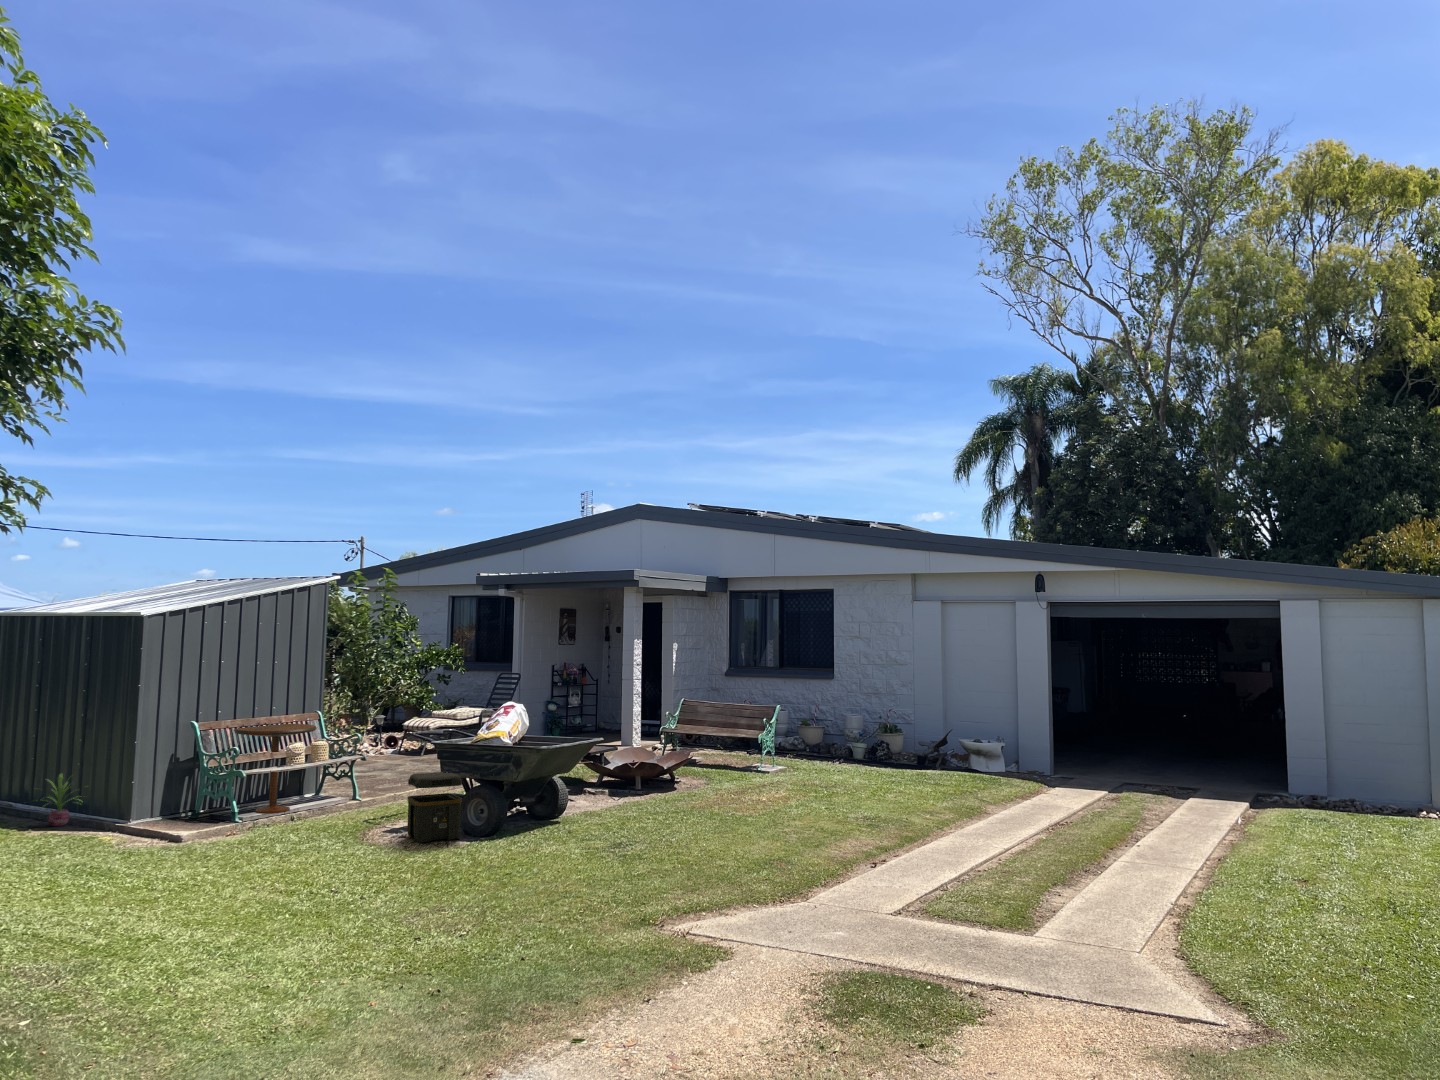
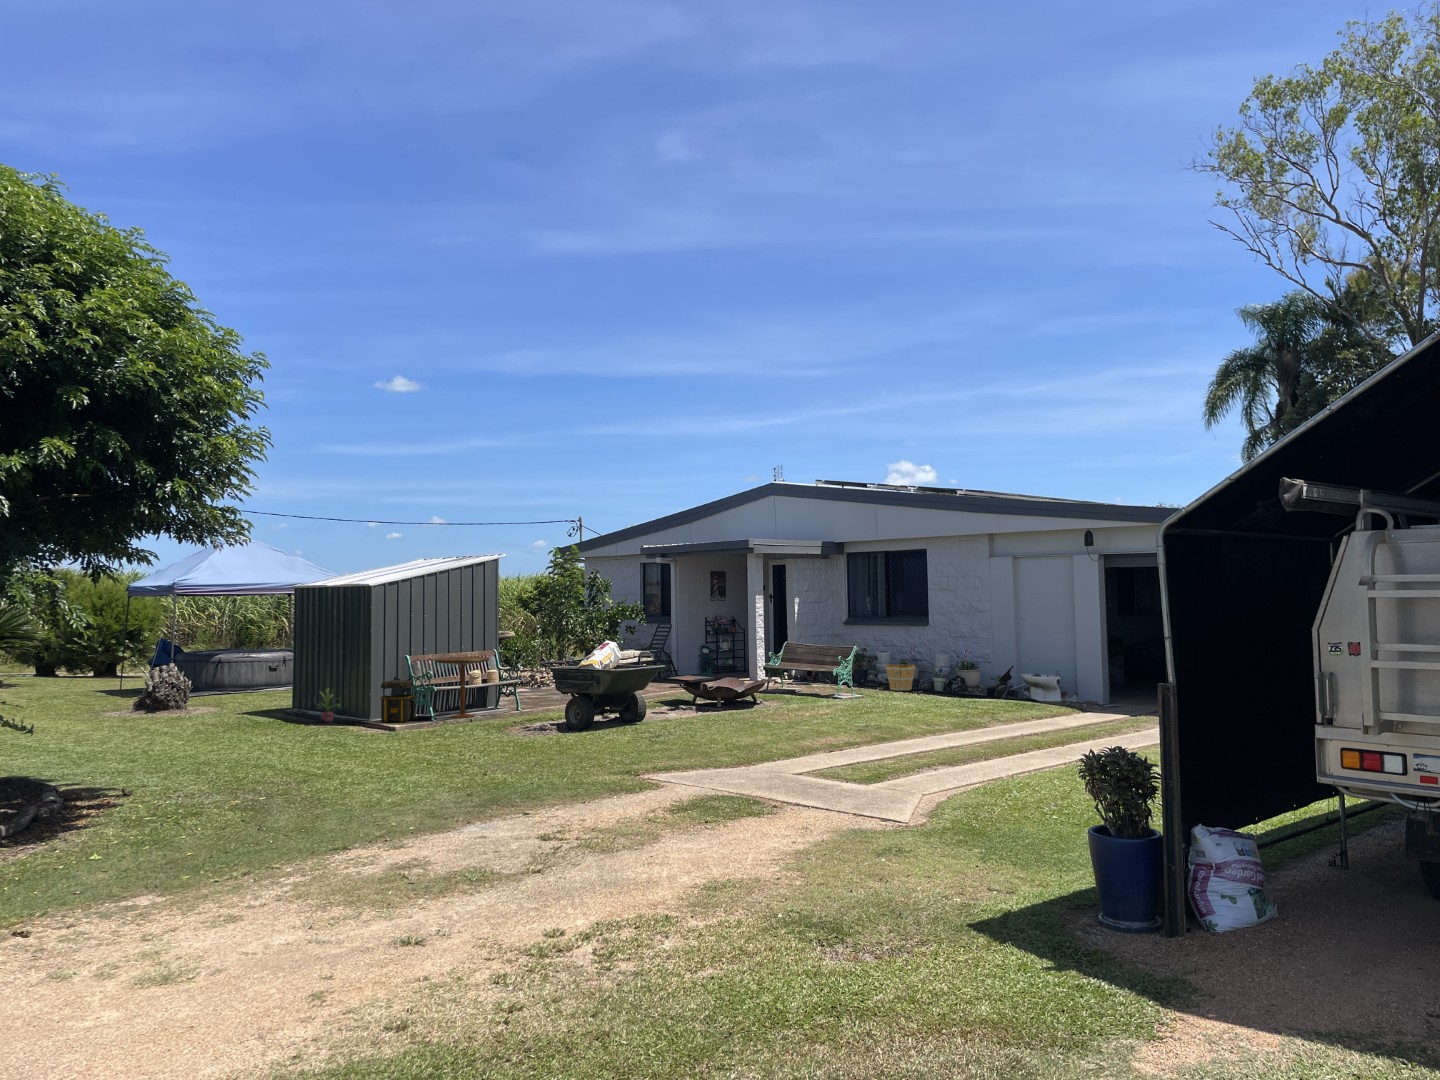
wooden bucket: none [791,725,825,757] -> present [885,664,915,691]
toolbox: present [407,772,462,843] -> present [380,680,416,722]

